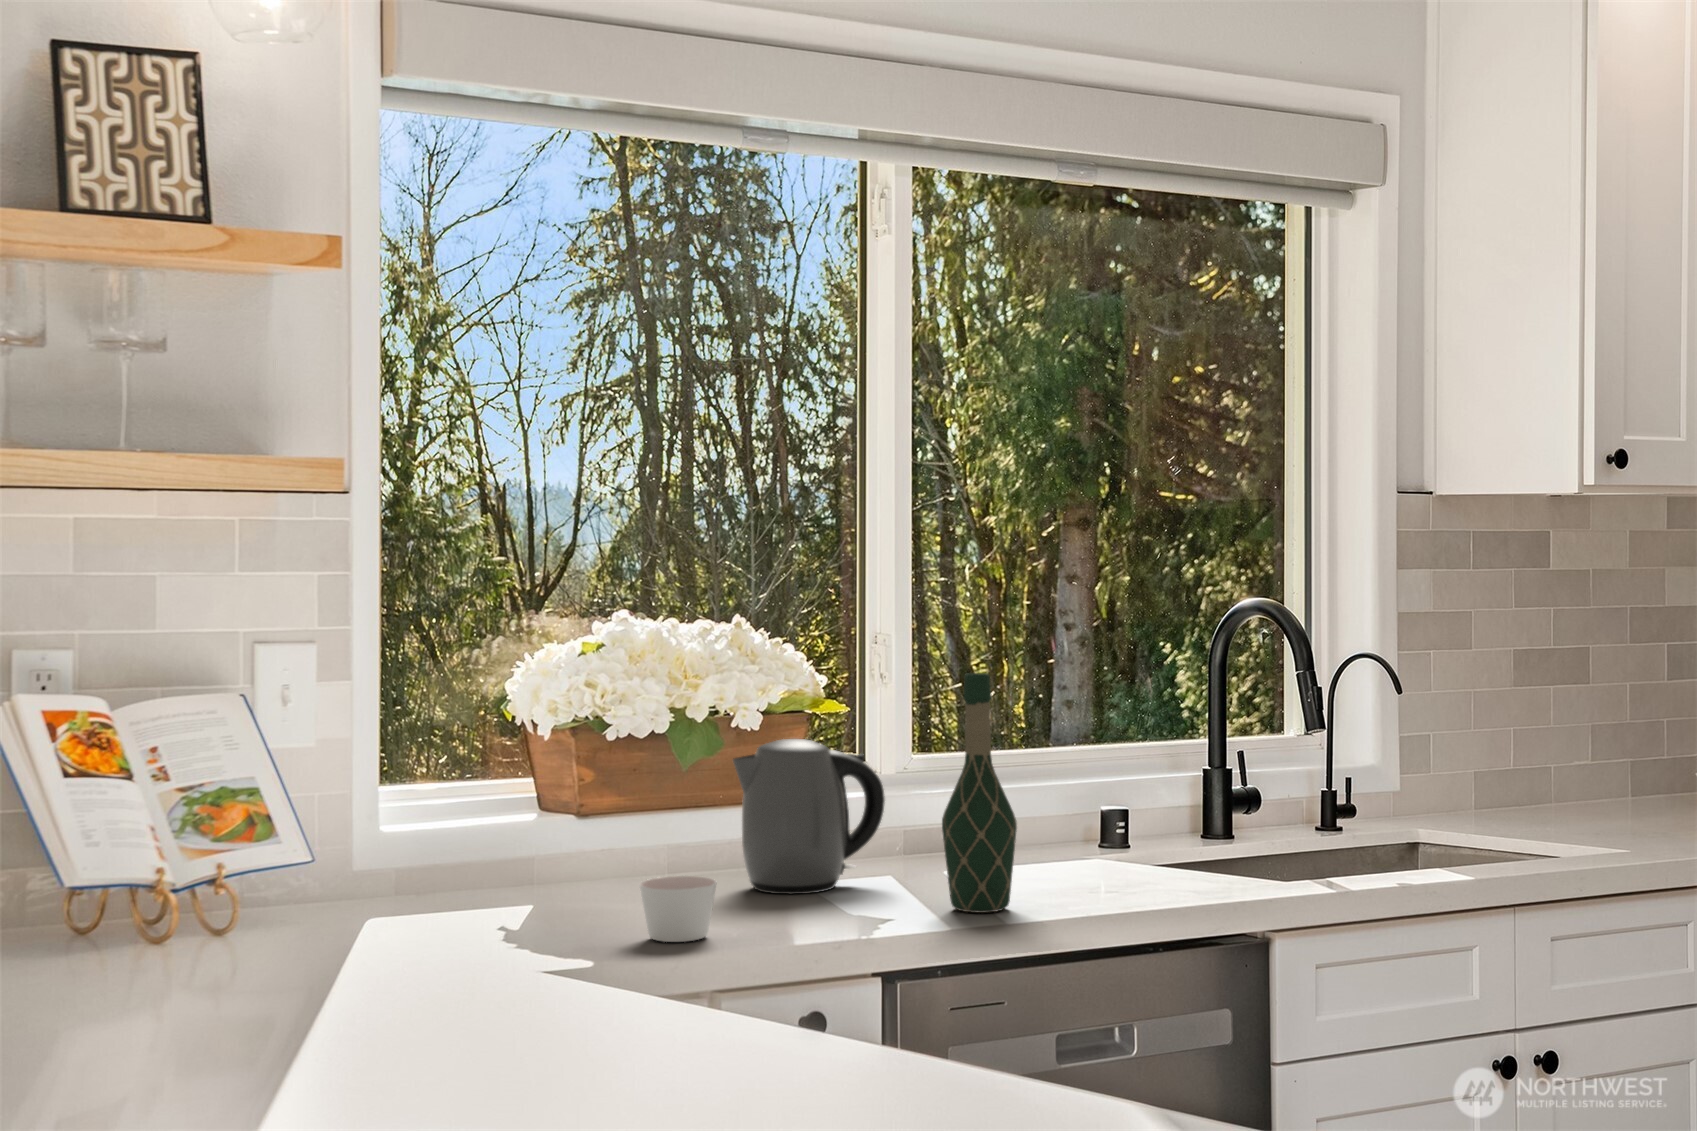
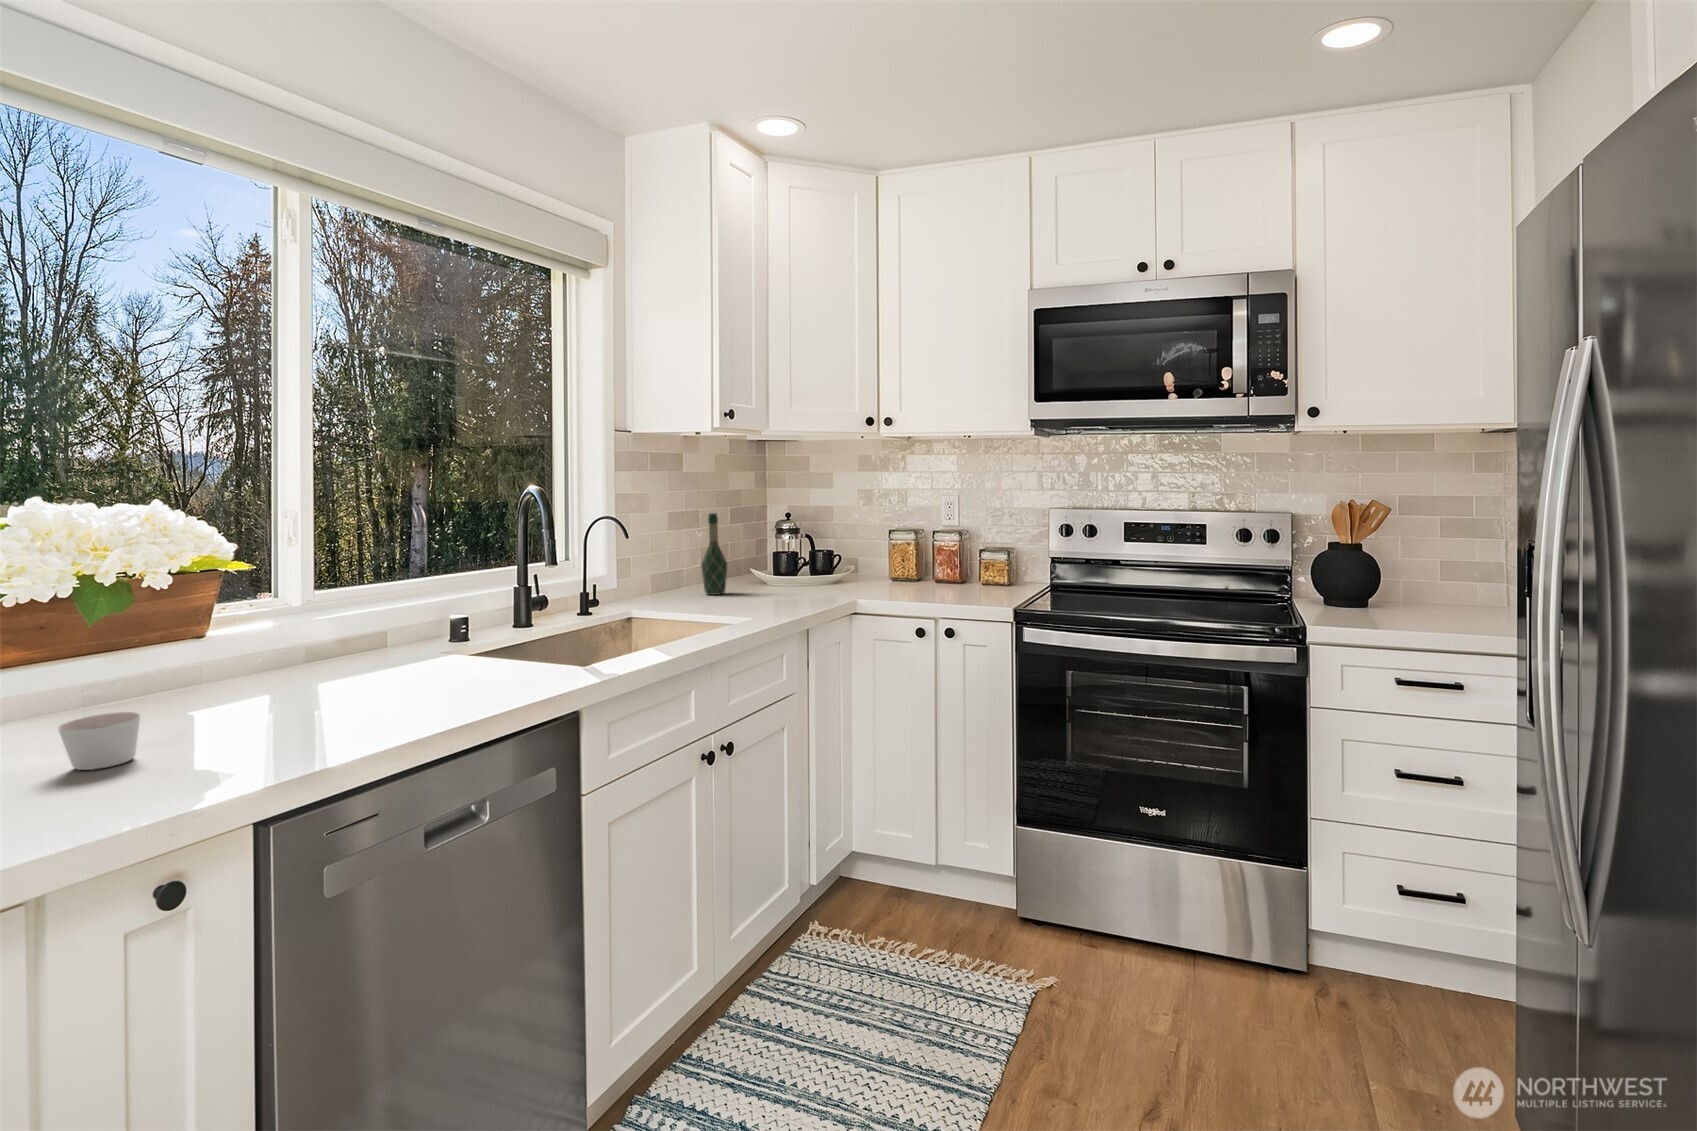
wine bottle: present [942,673,1017,913] -> present [701,513,727,595]
kettle: present [733,739,885,894] -> none [145,593,288,709]

